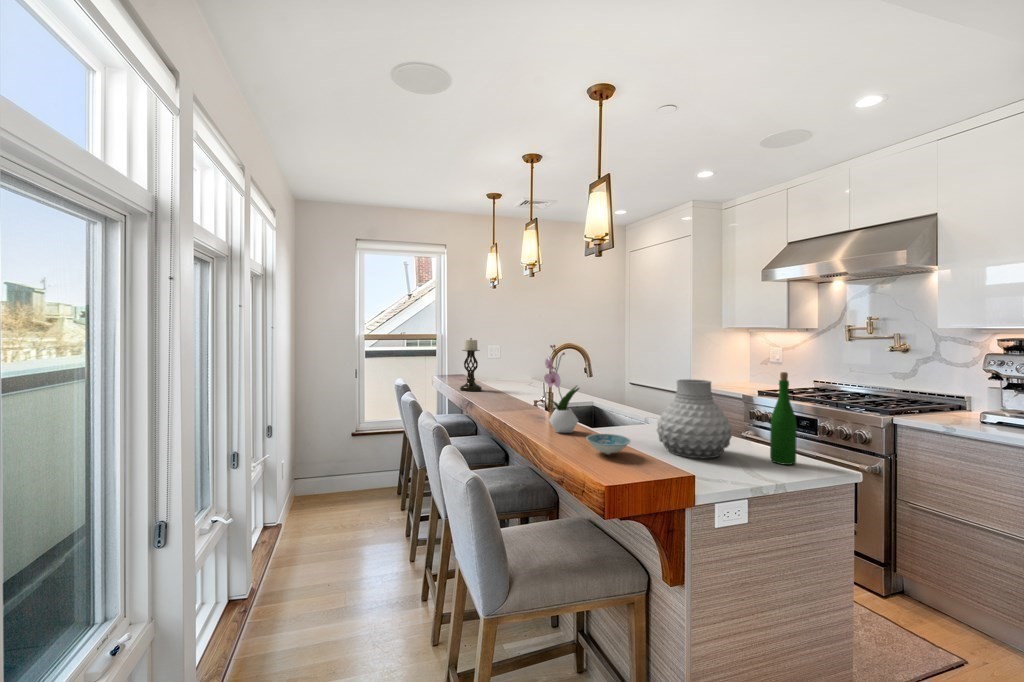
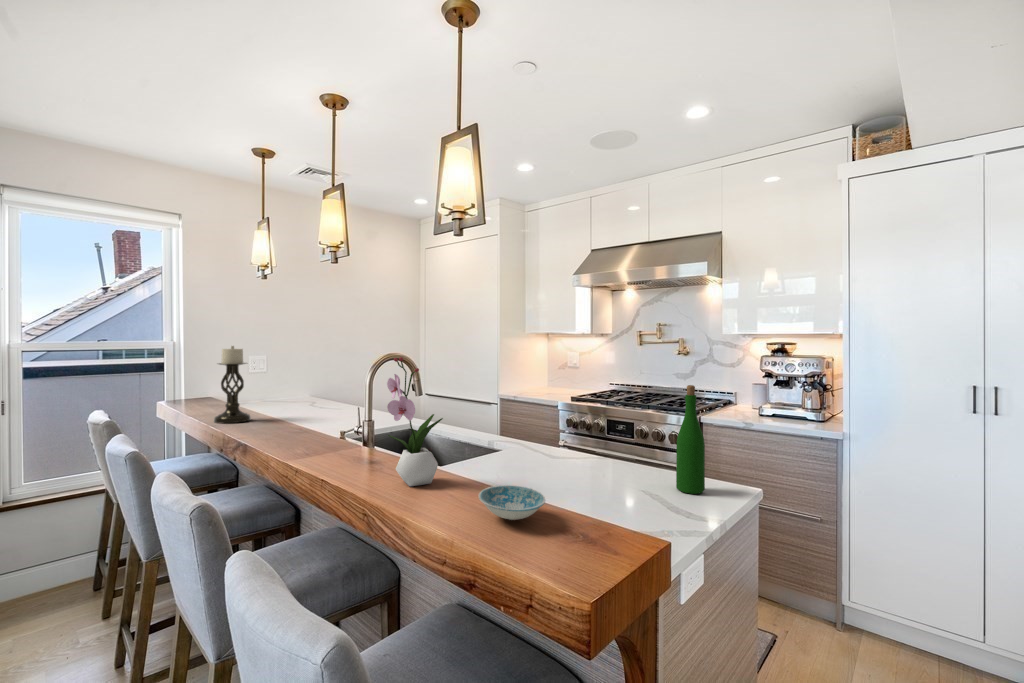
vase: present [657,380,732,458] -> none [552,399,644,503]

